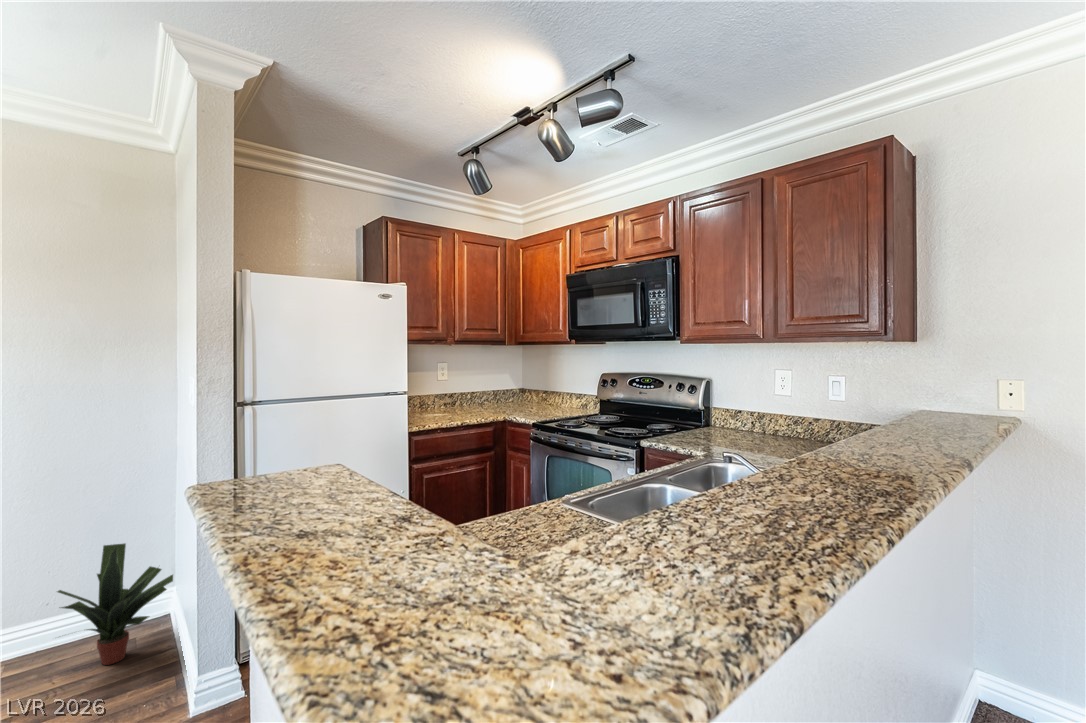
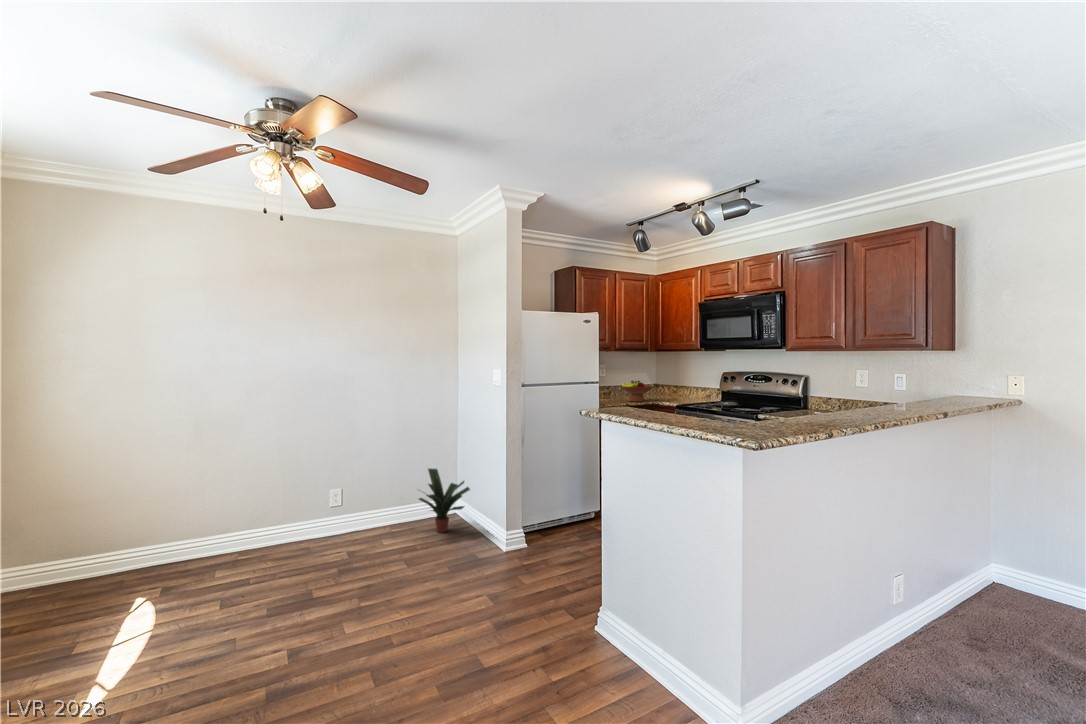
fruit bowl: none [468,386,513,415] -> present [621,381,653,402]

